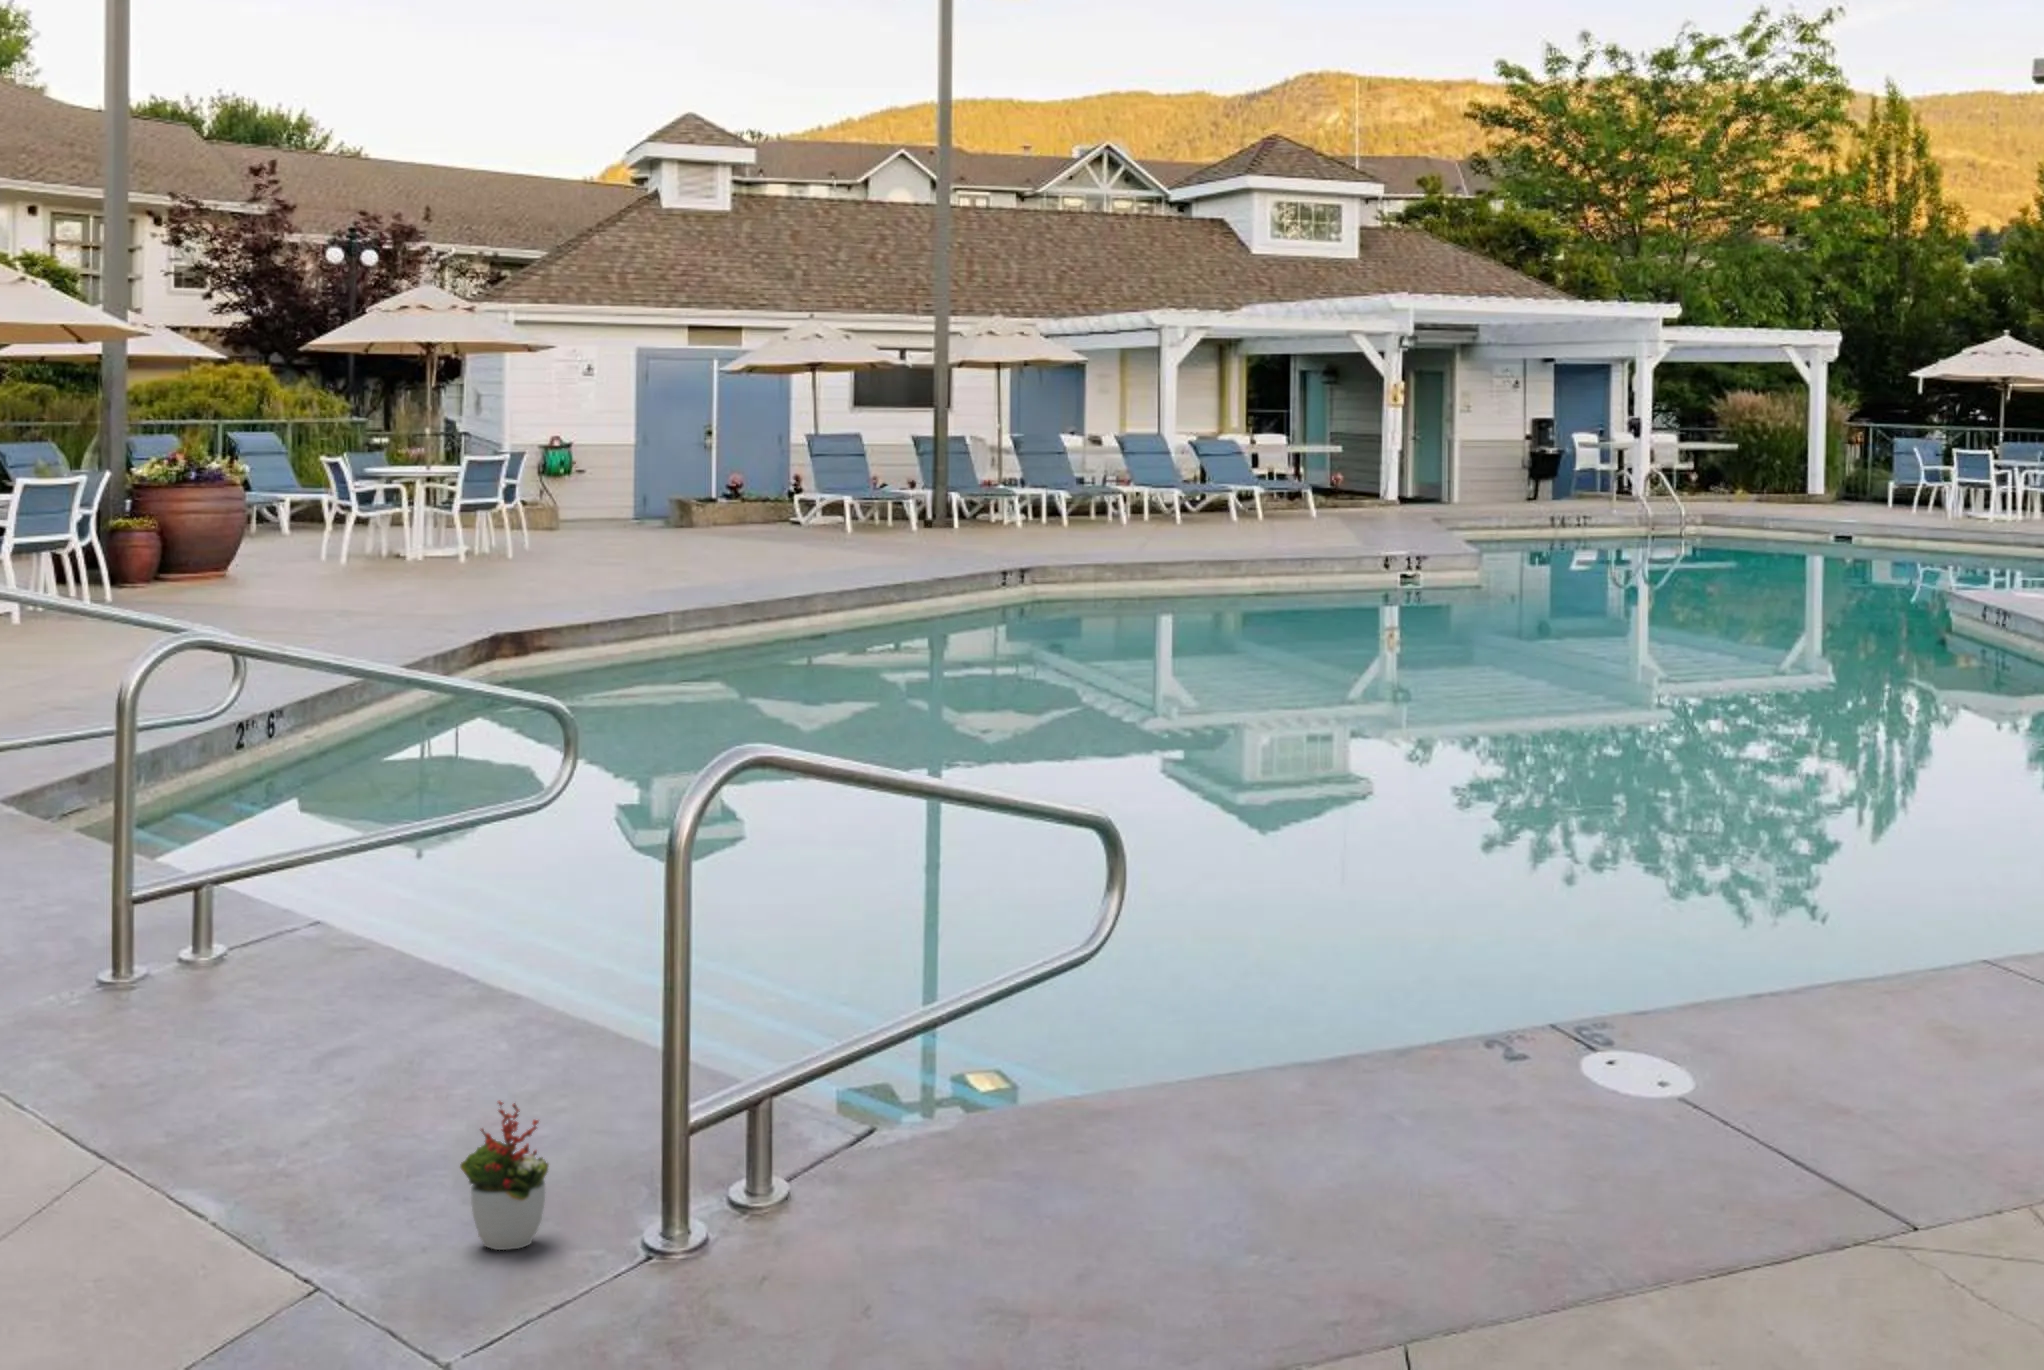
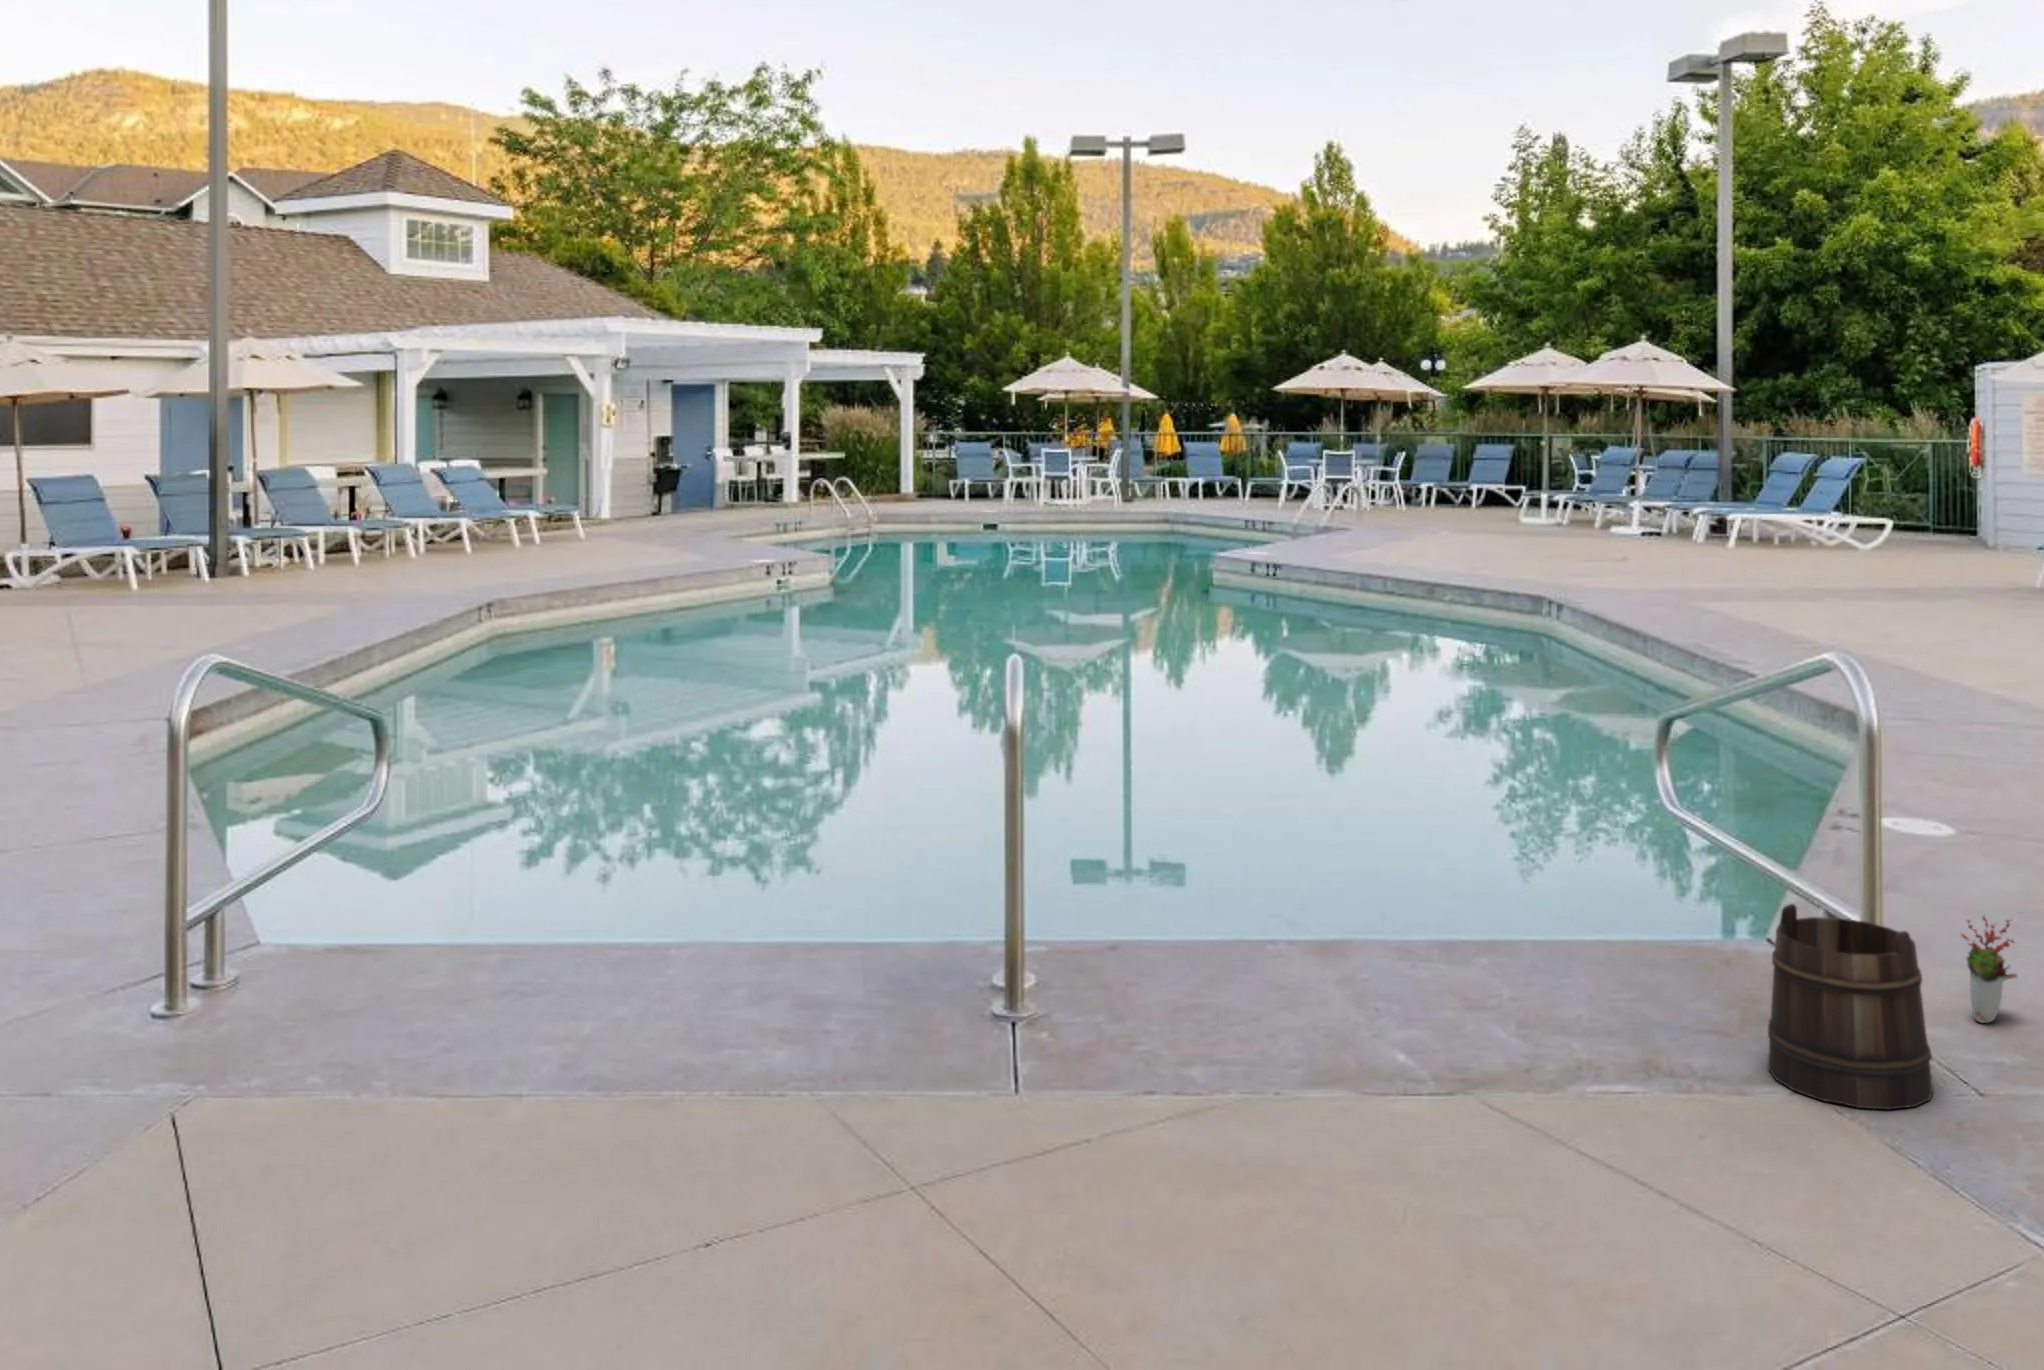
bucket: none [65,998,273,1270] -> present [1768,904,1933,1109]

